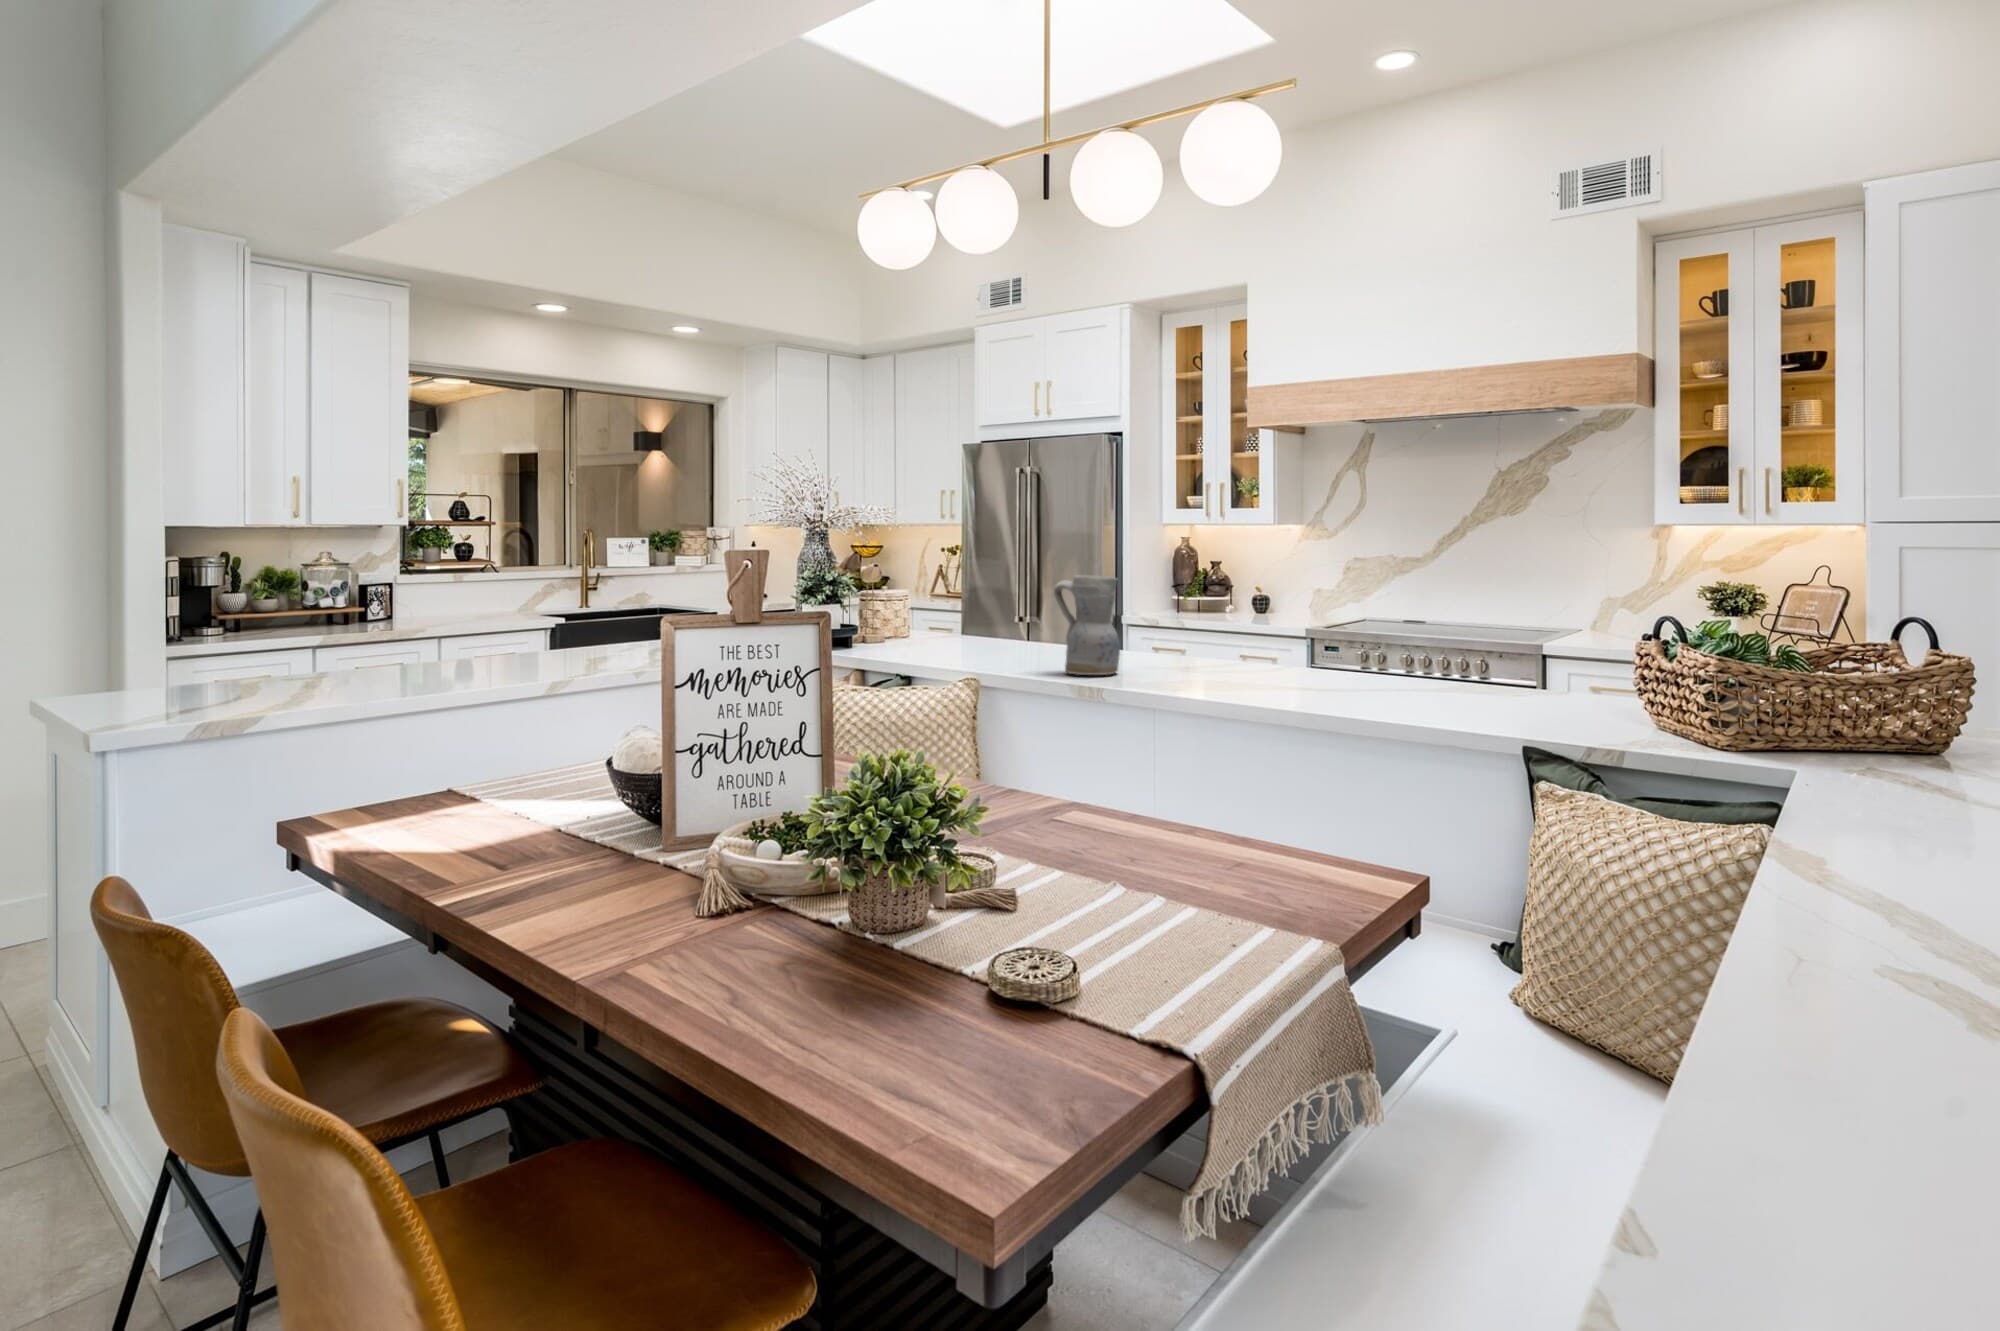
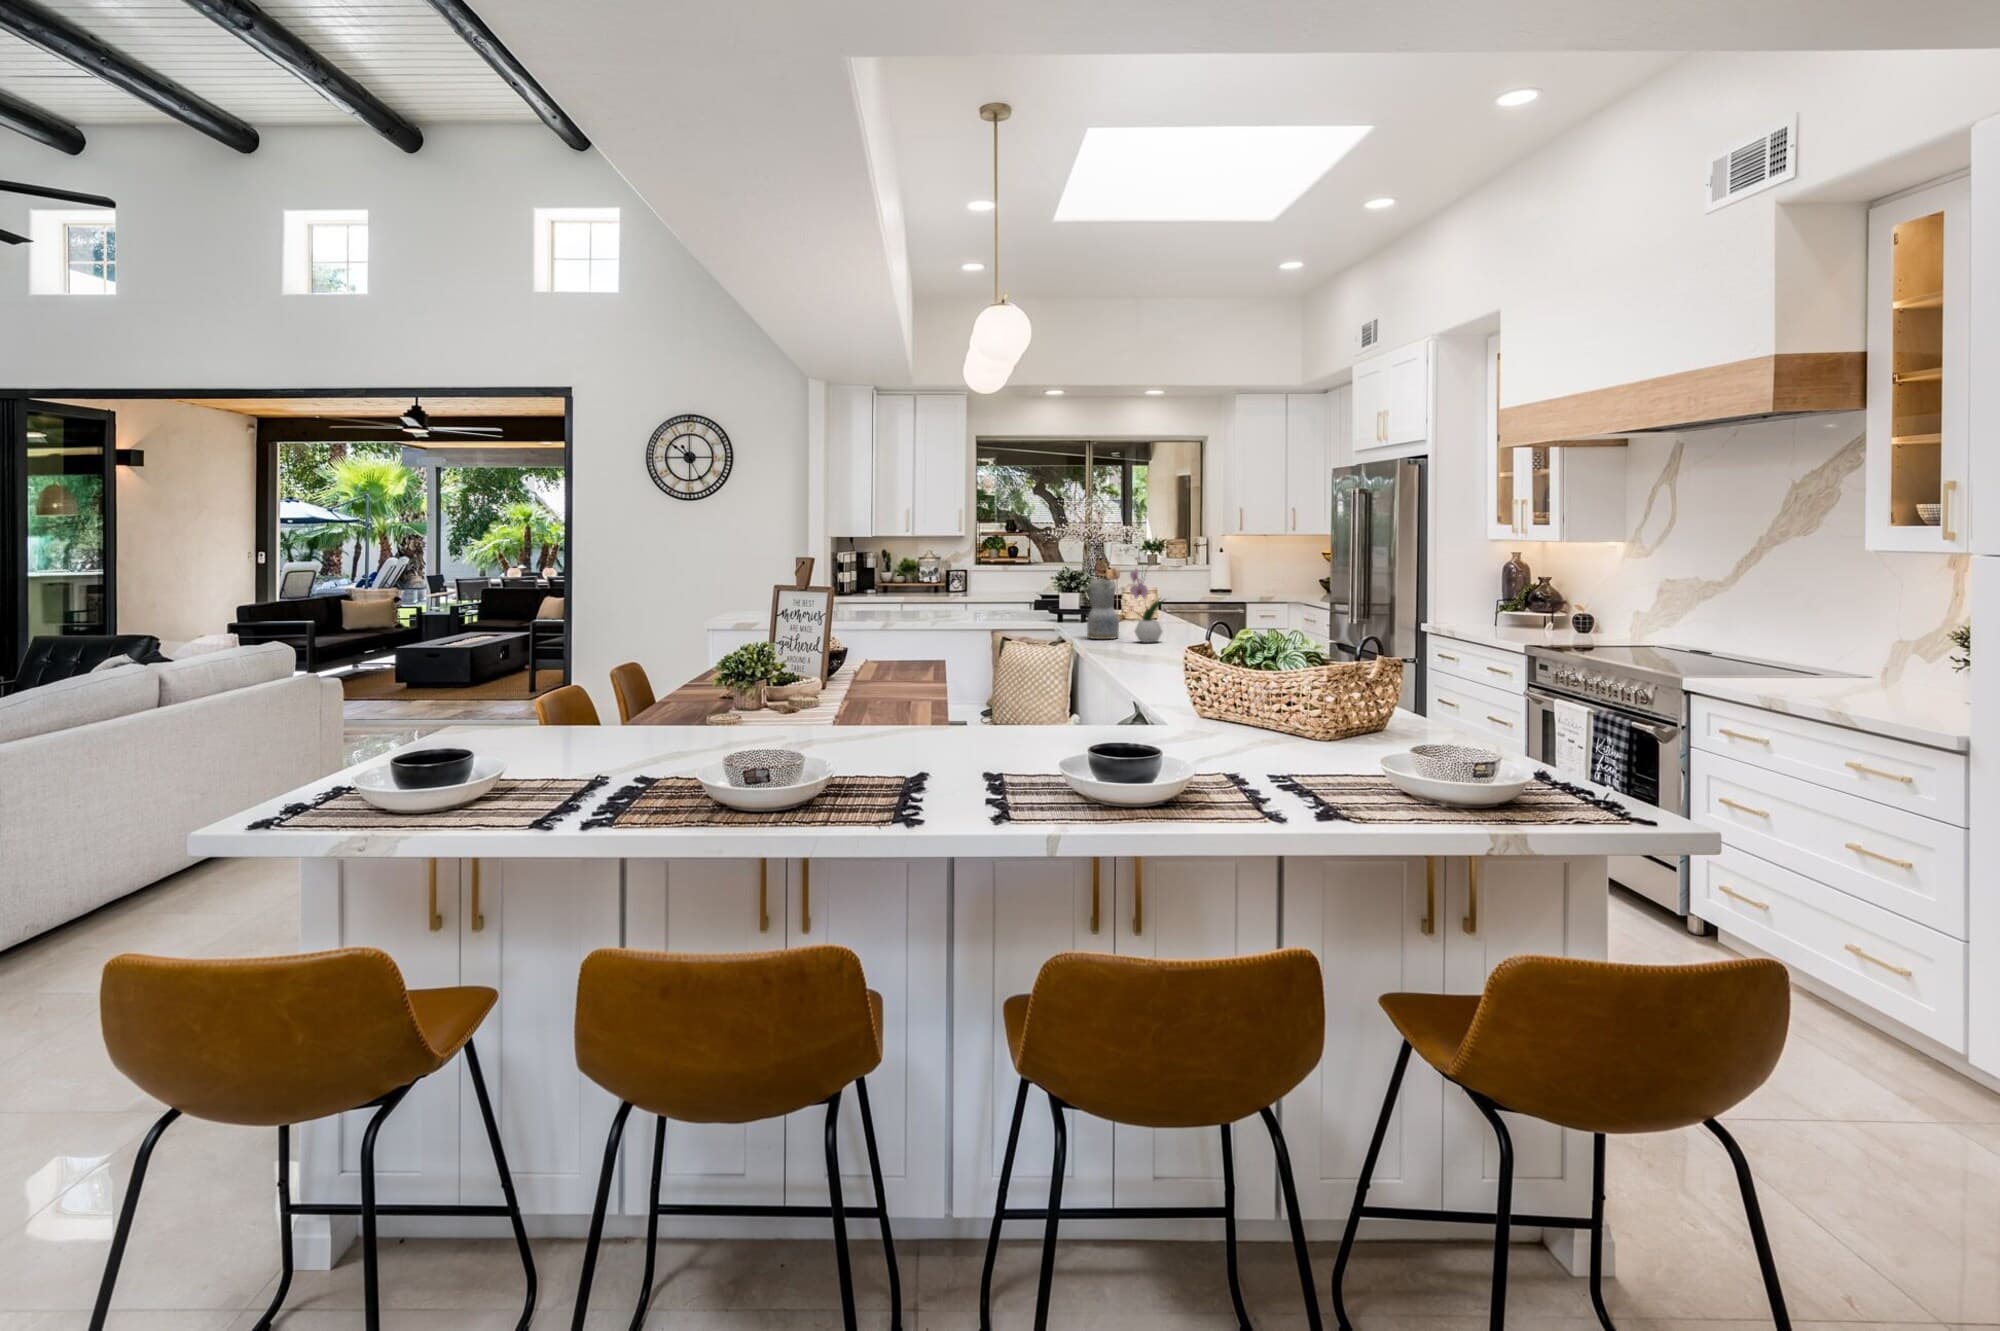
flower arrangement: none [1166,534,1224,674] -> present [1130,558,1164,642]

